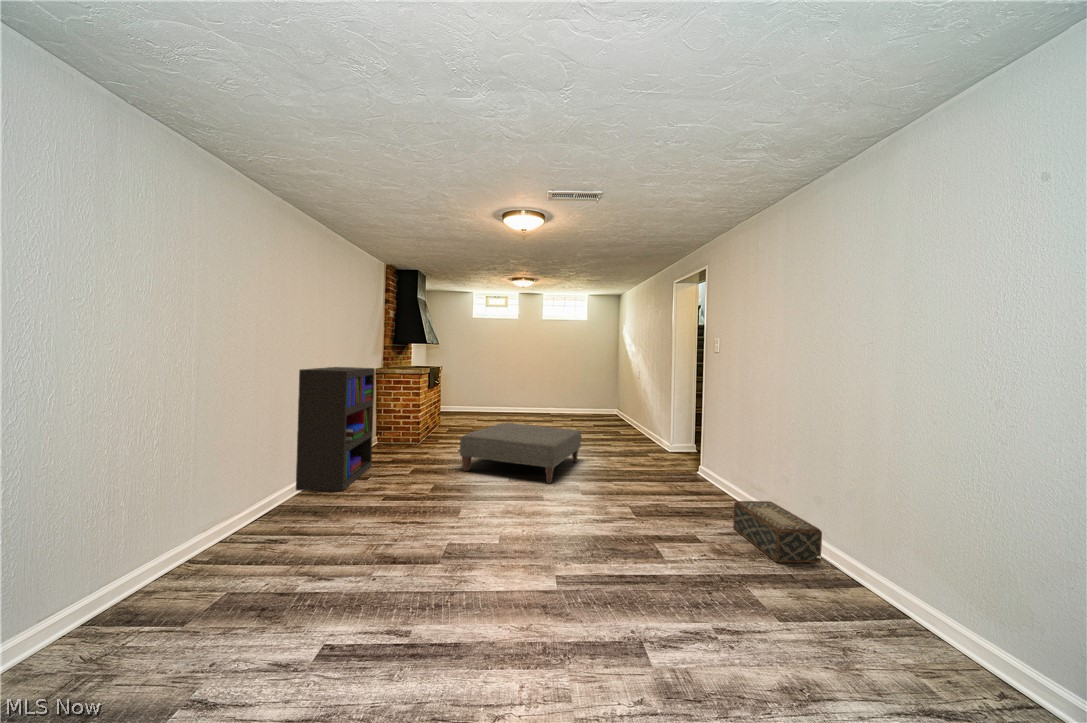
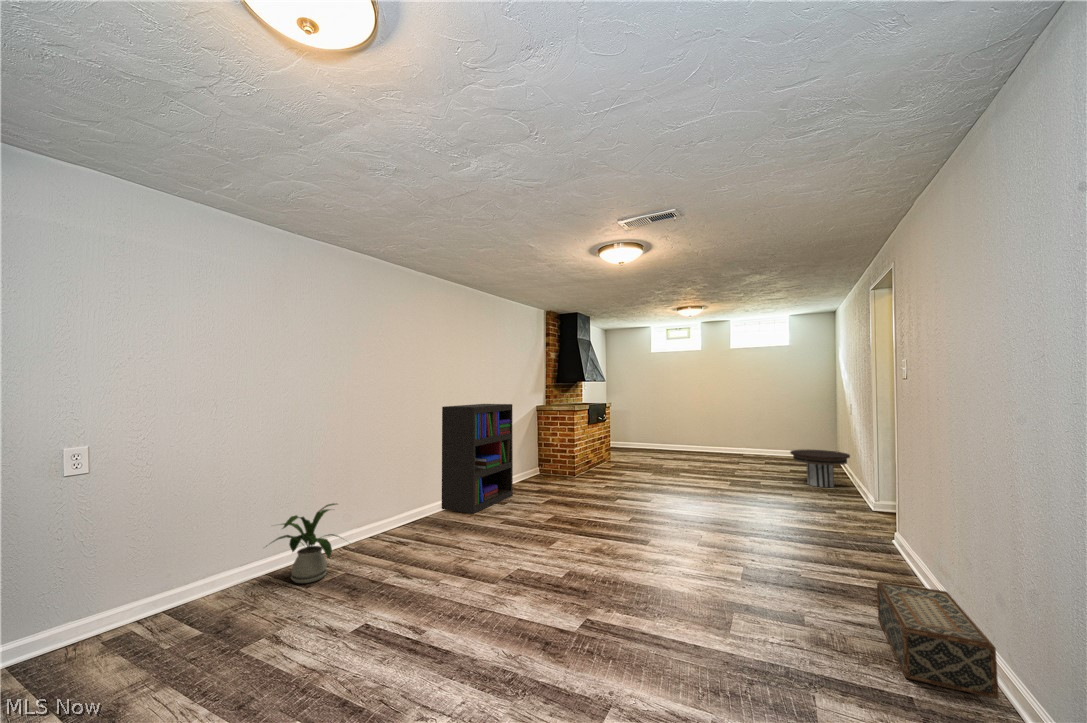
side table: none [601,409,641,437] -> present [790,450,850,487]
ottoman: present [460,423,581,483] -> none [584,461,731,530]
house plant: none [83,501,236,621] -> present [273,504,339,583]

